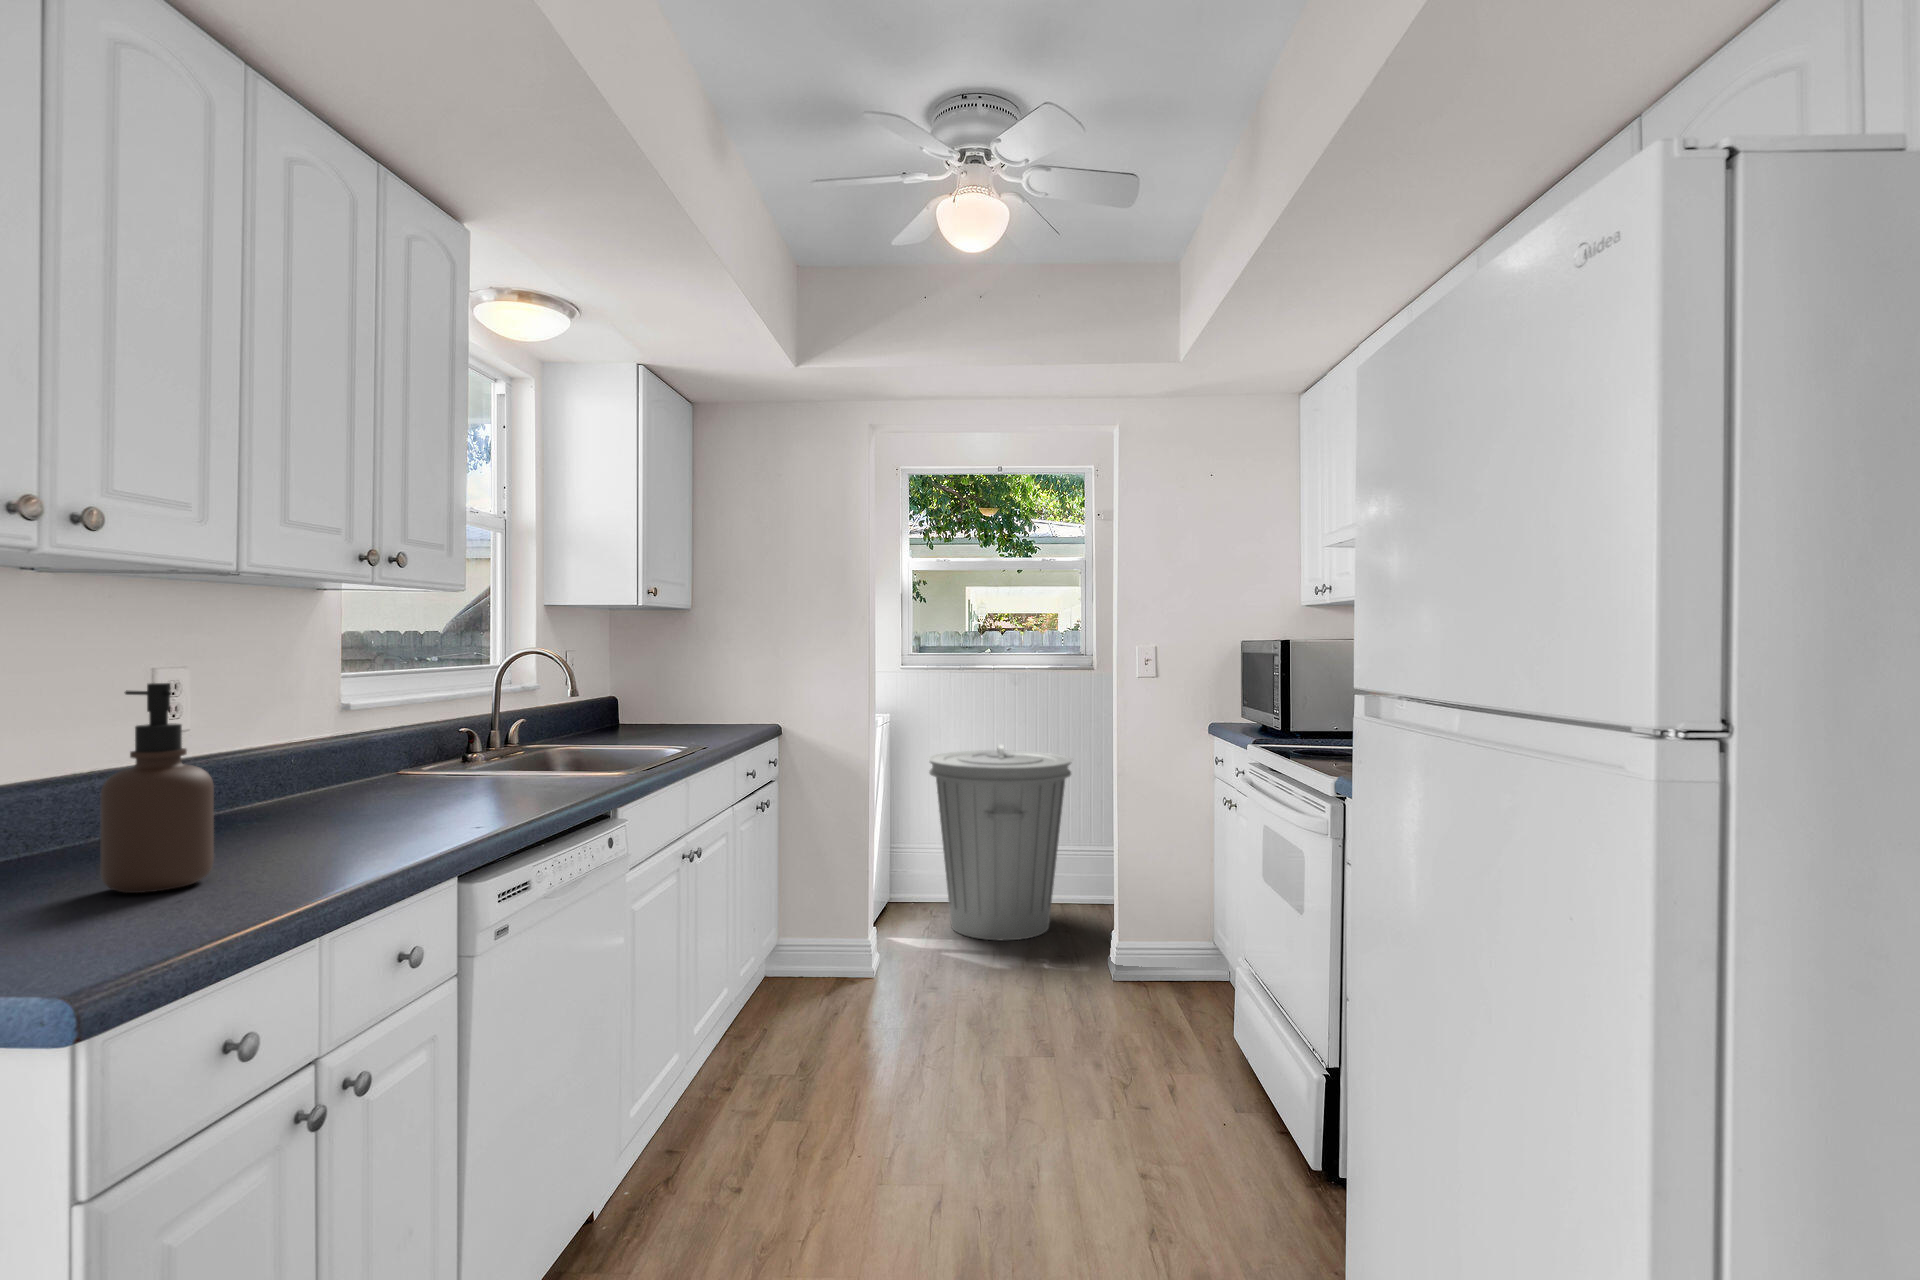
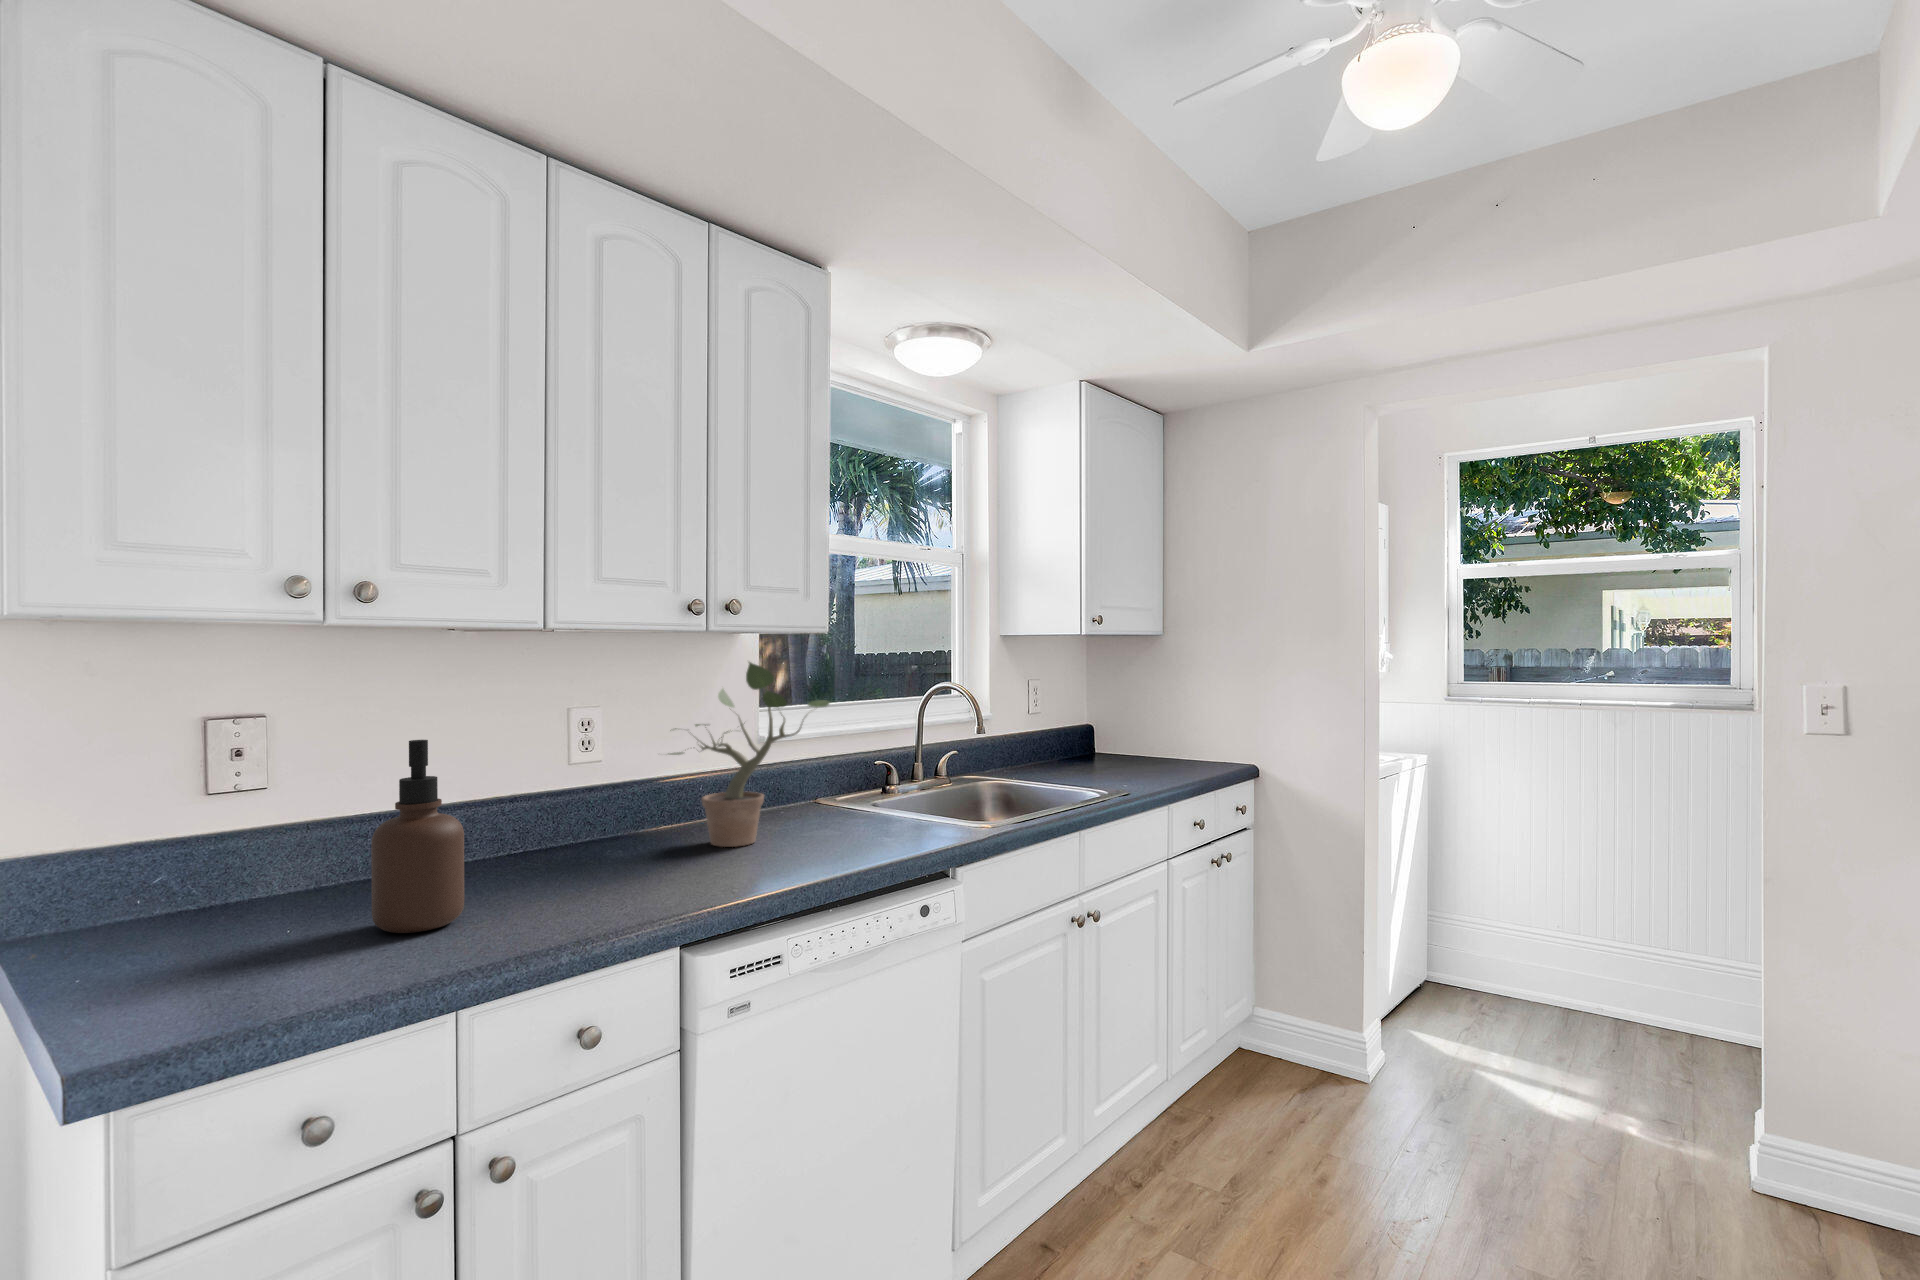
potted plant: none [292,616,494,809] -> present [668,662,829,847]
trash can: present [928,744,1073,940] -> none [1467,805,1703,1079]

